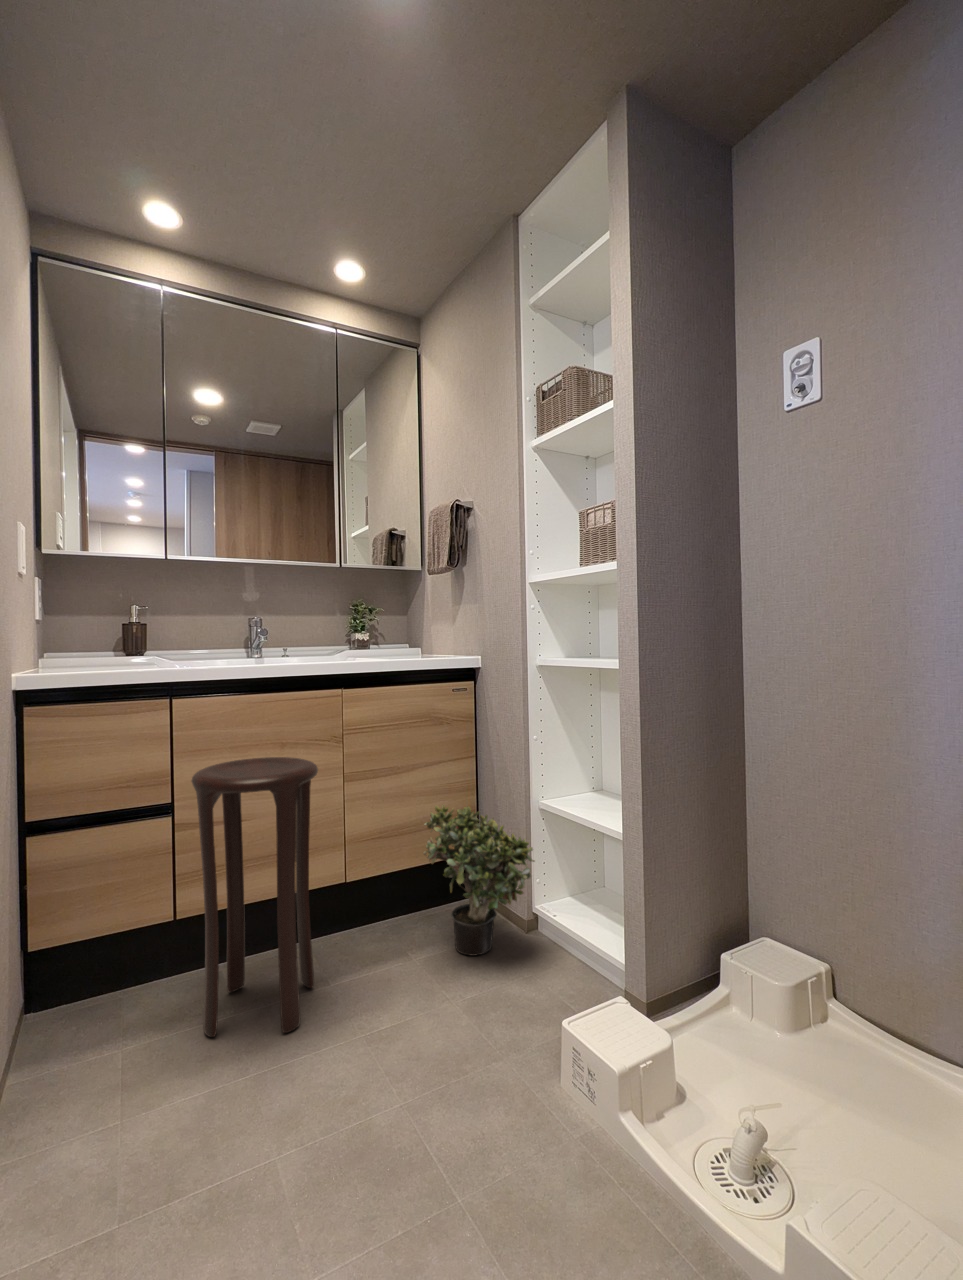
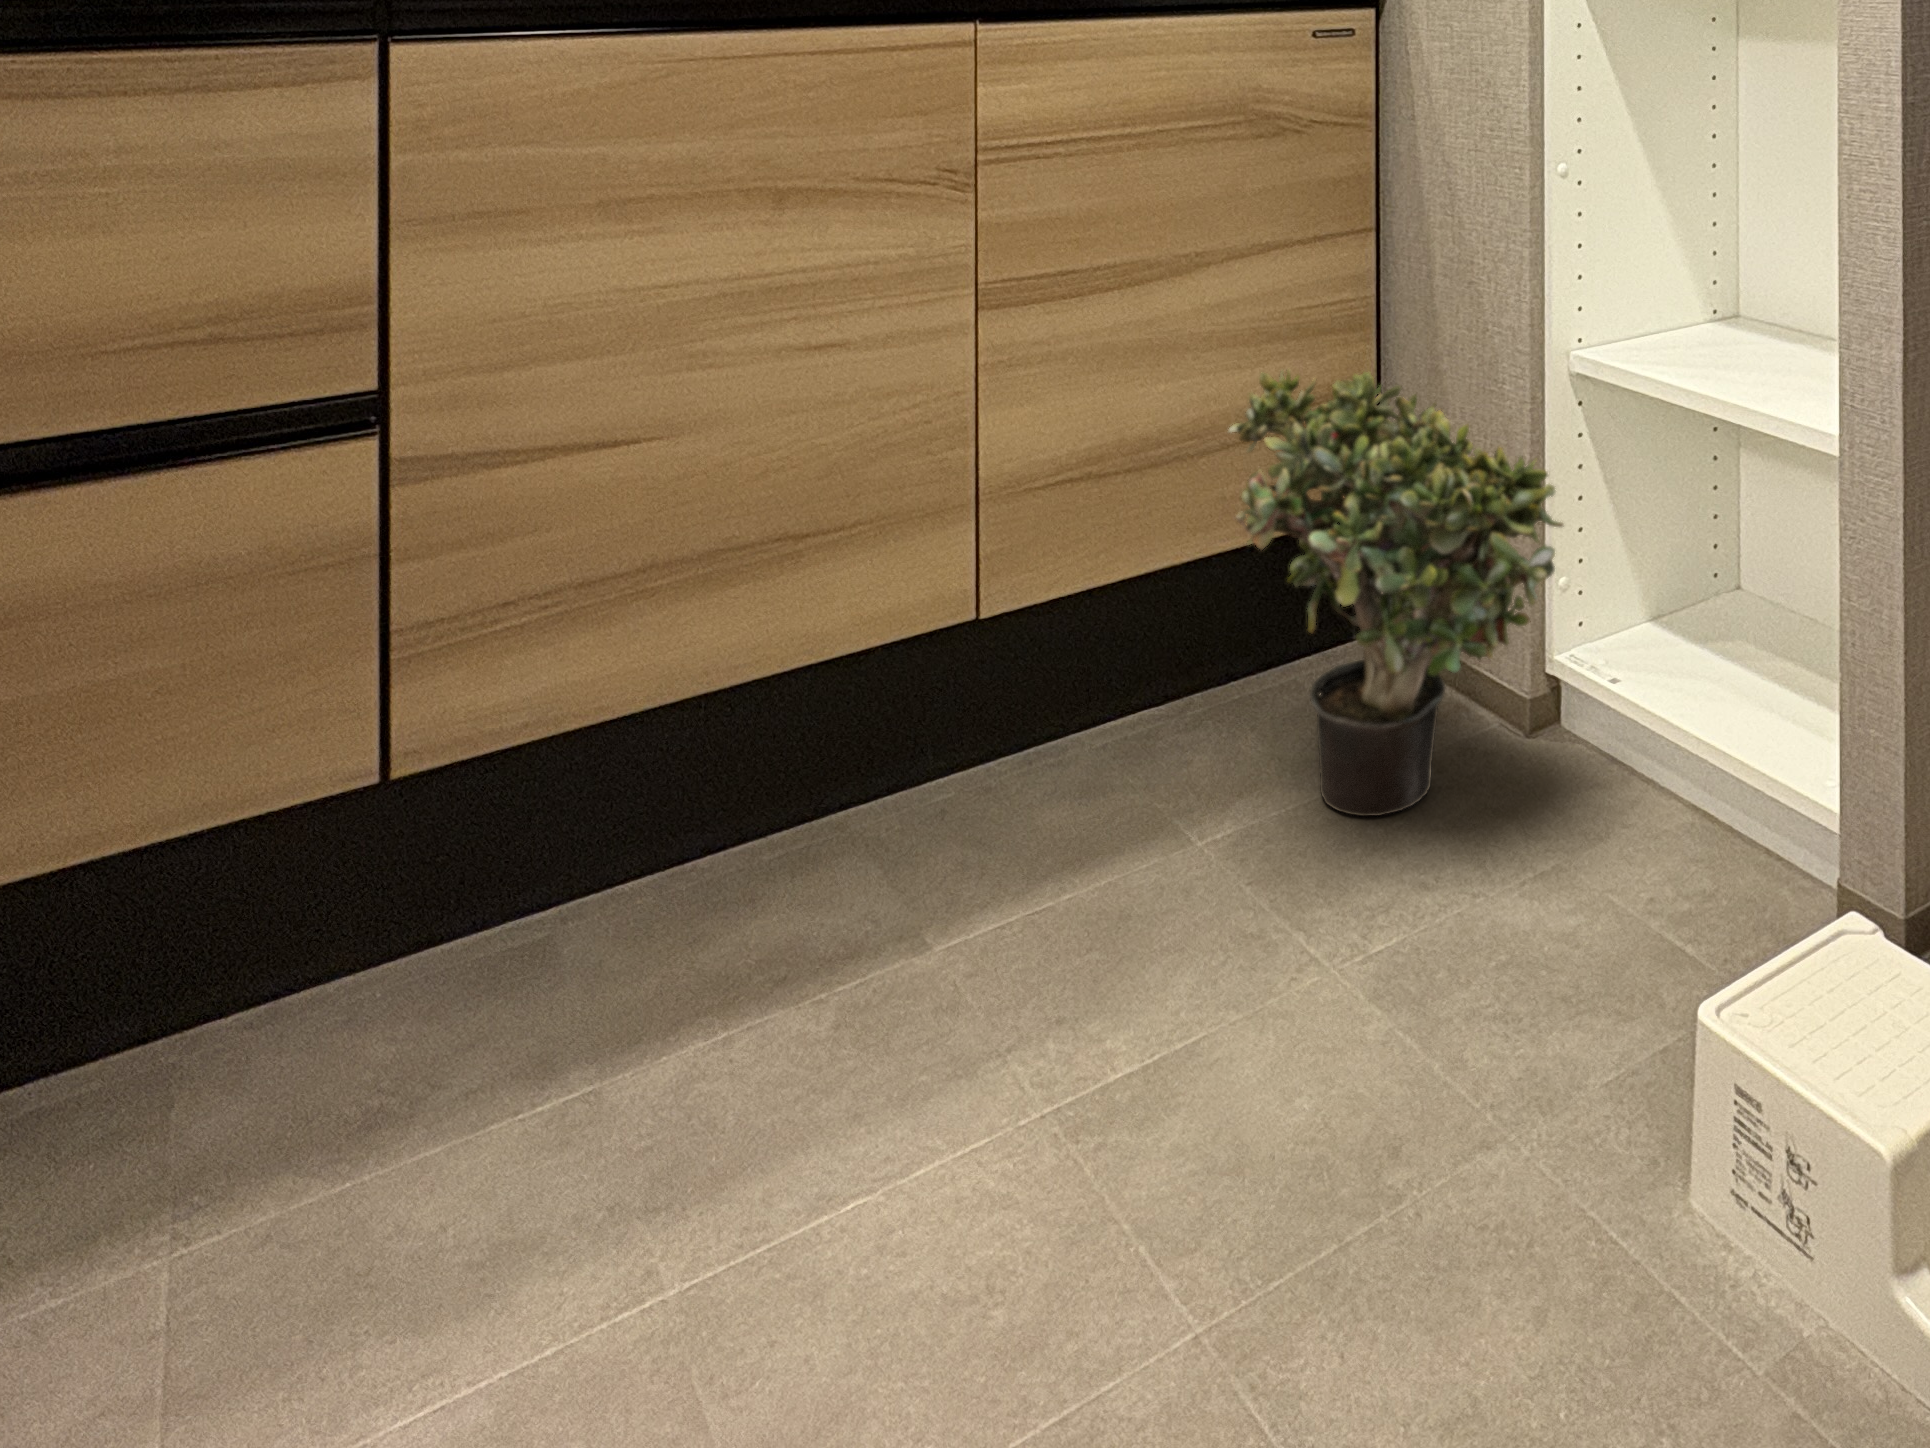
stool: present [192,757,318,1037] -> none [459,232,907,1175]

